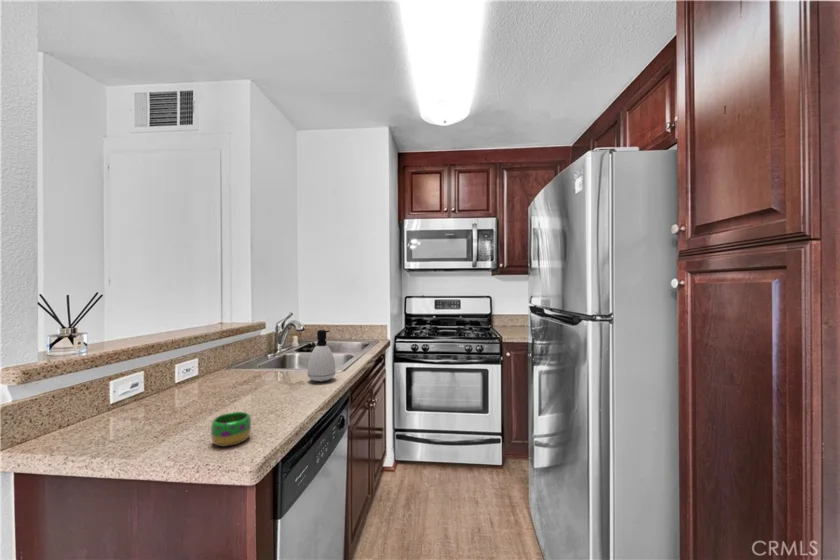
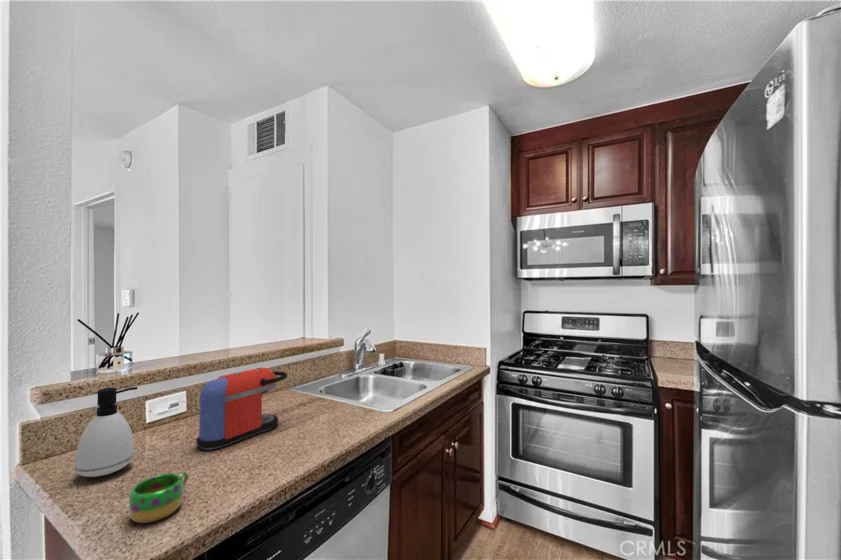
soap dispenser: present [307,330,335,381] -> present [75,387,137,477]
coffee maker: none [195,339,261,410] -> present [196,368,287,450]

